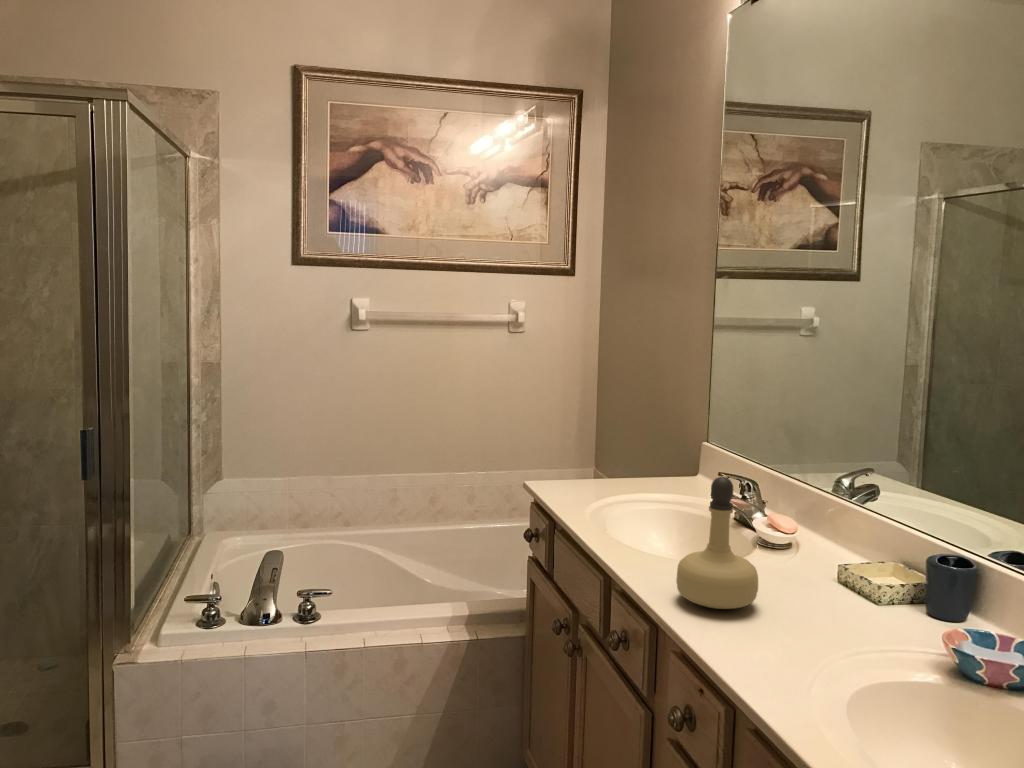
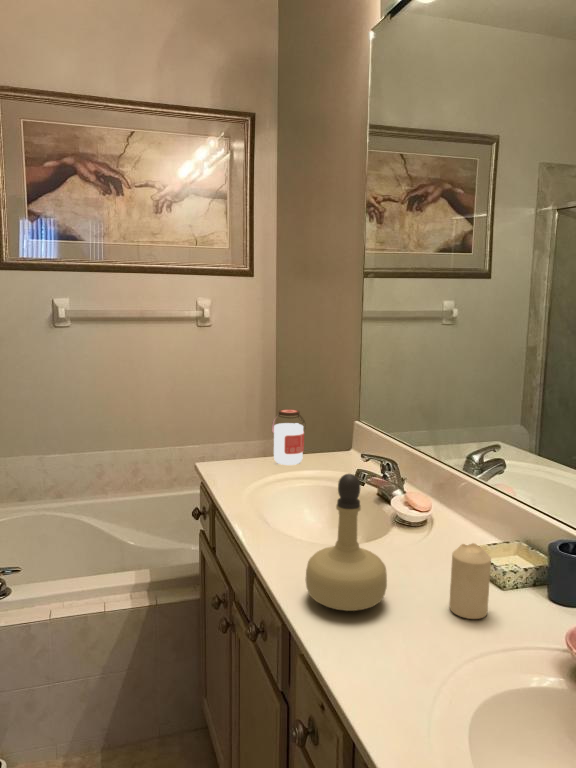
jar: none [614,426,651,489] -> present [272,409,306,465]
candle: none [822,549,865,623] -> present [449,543,491,619]

